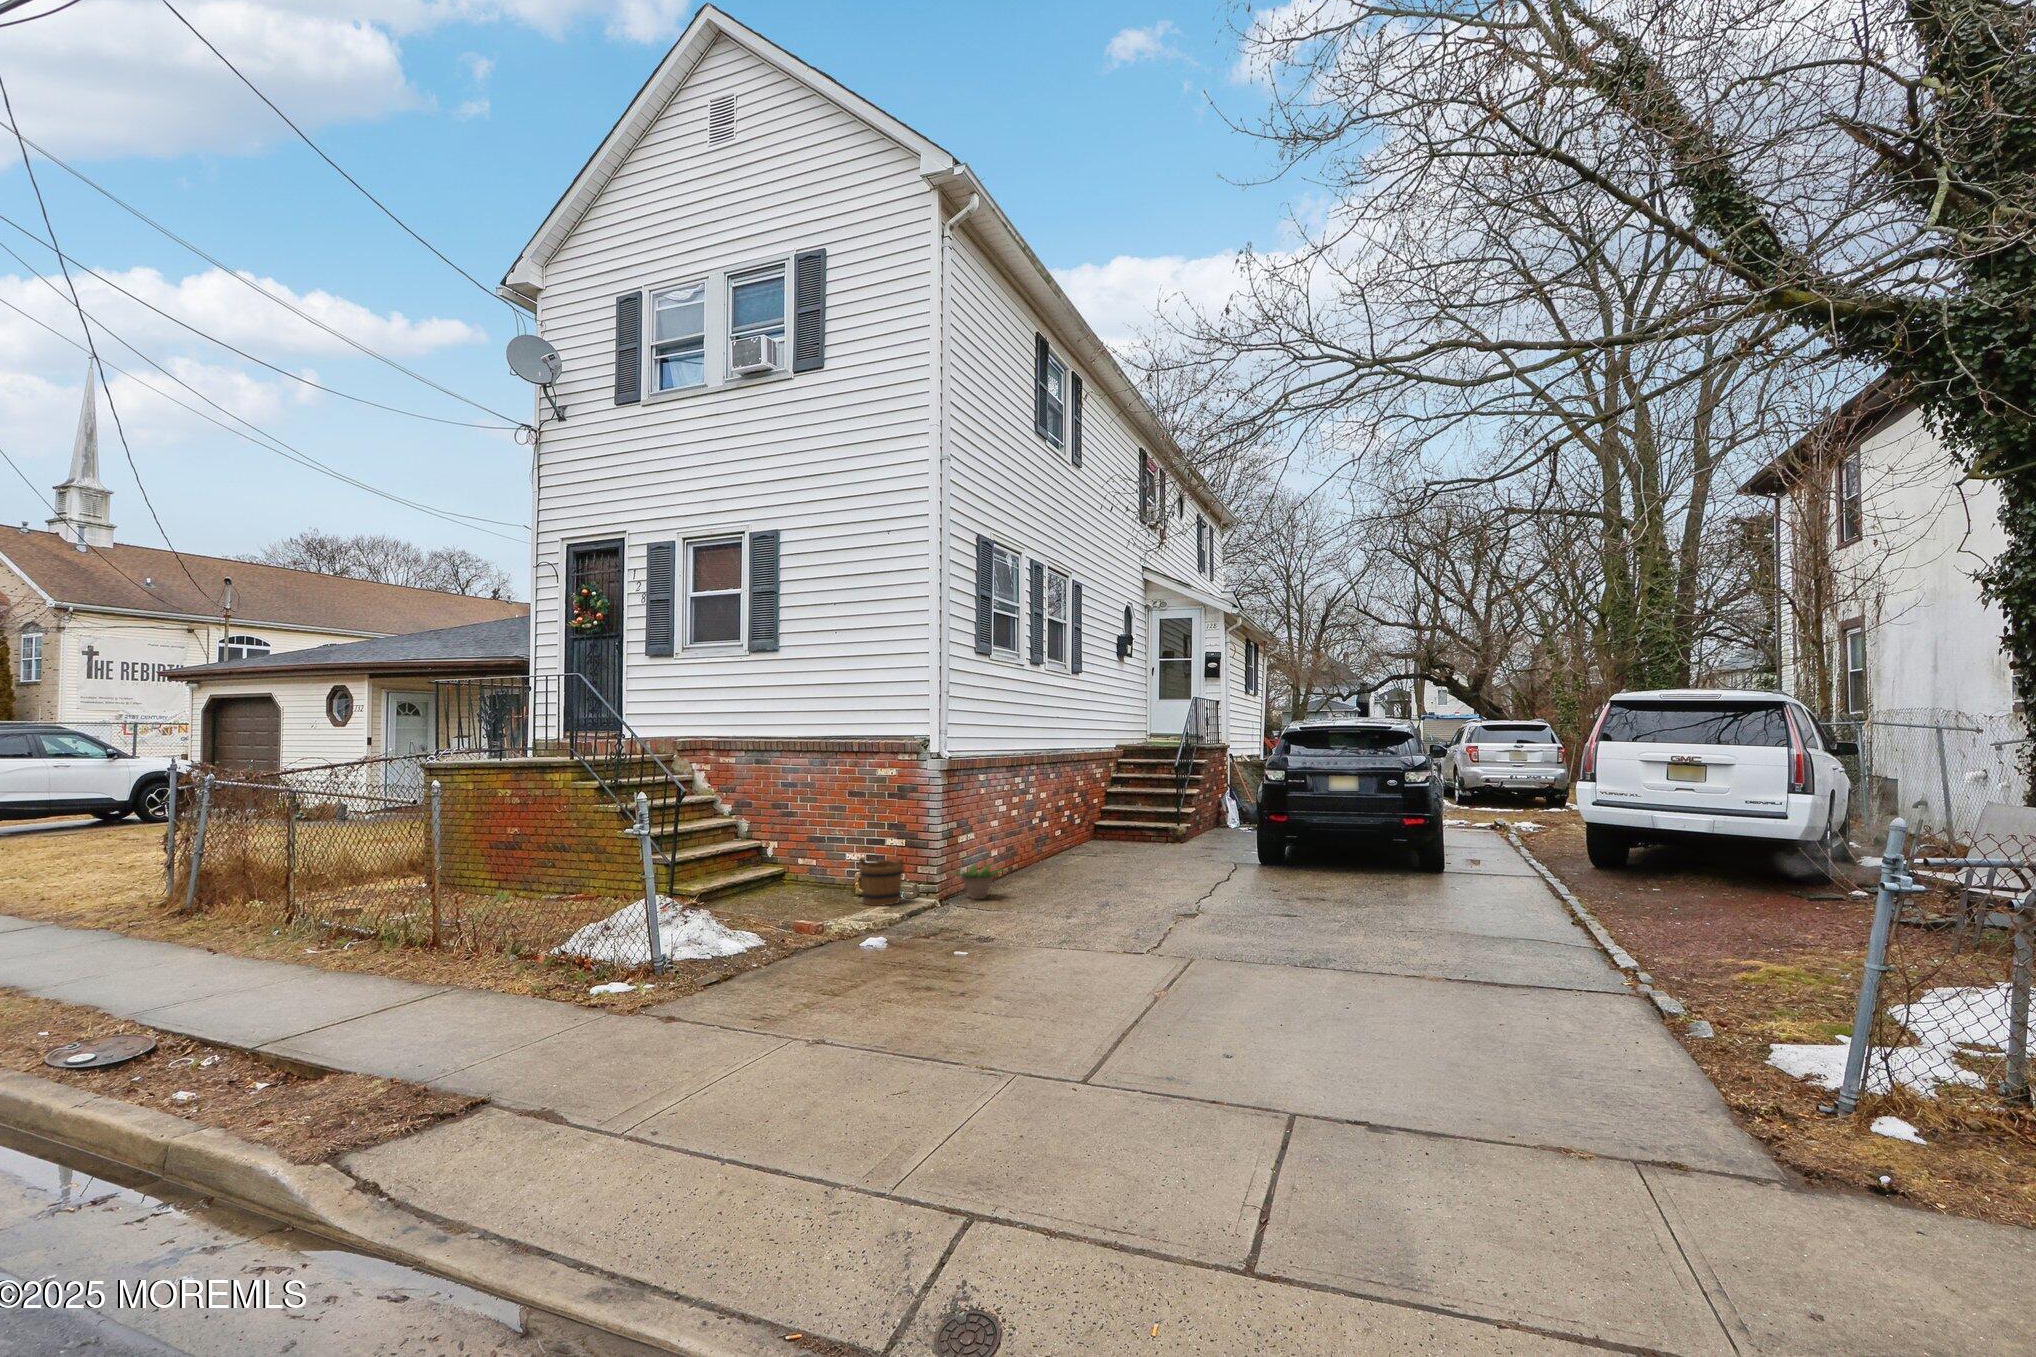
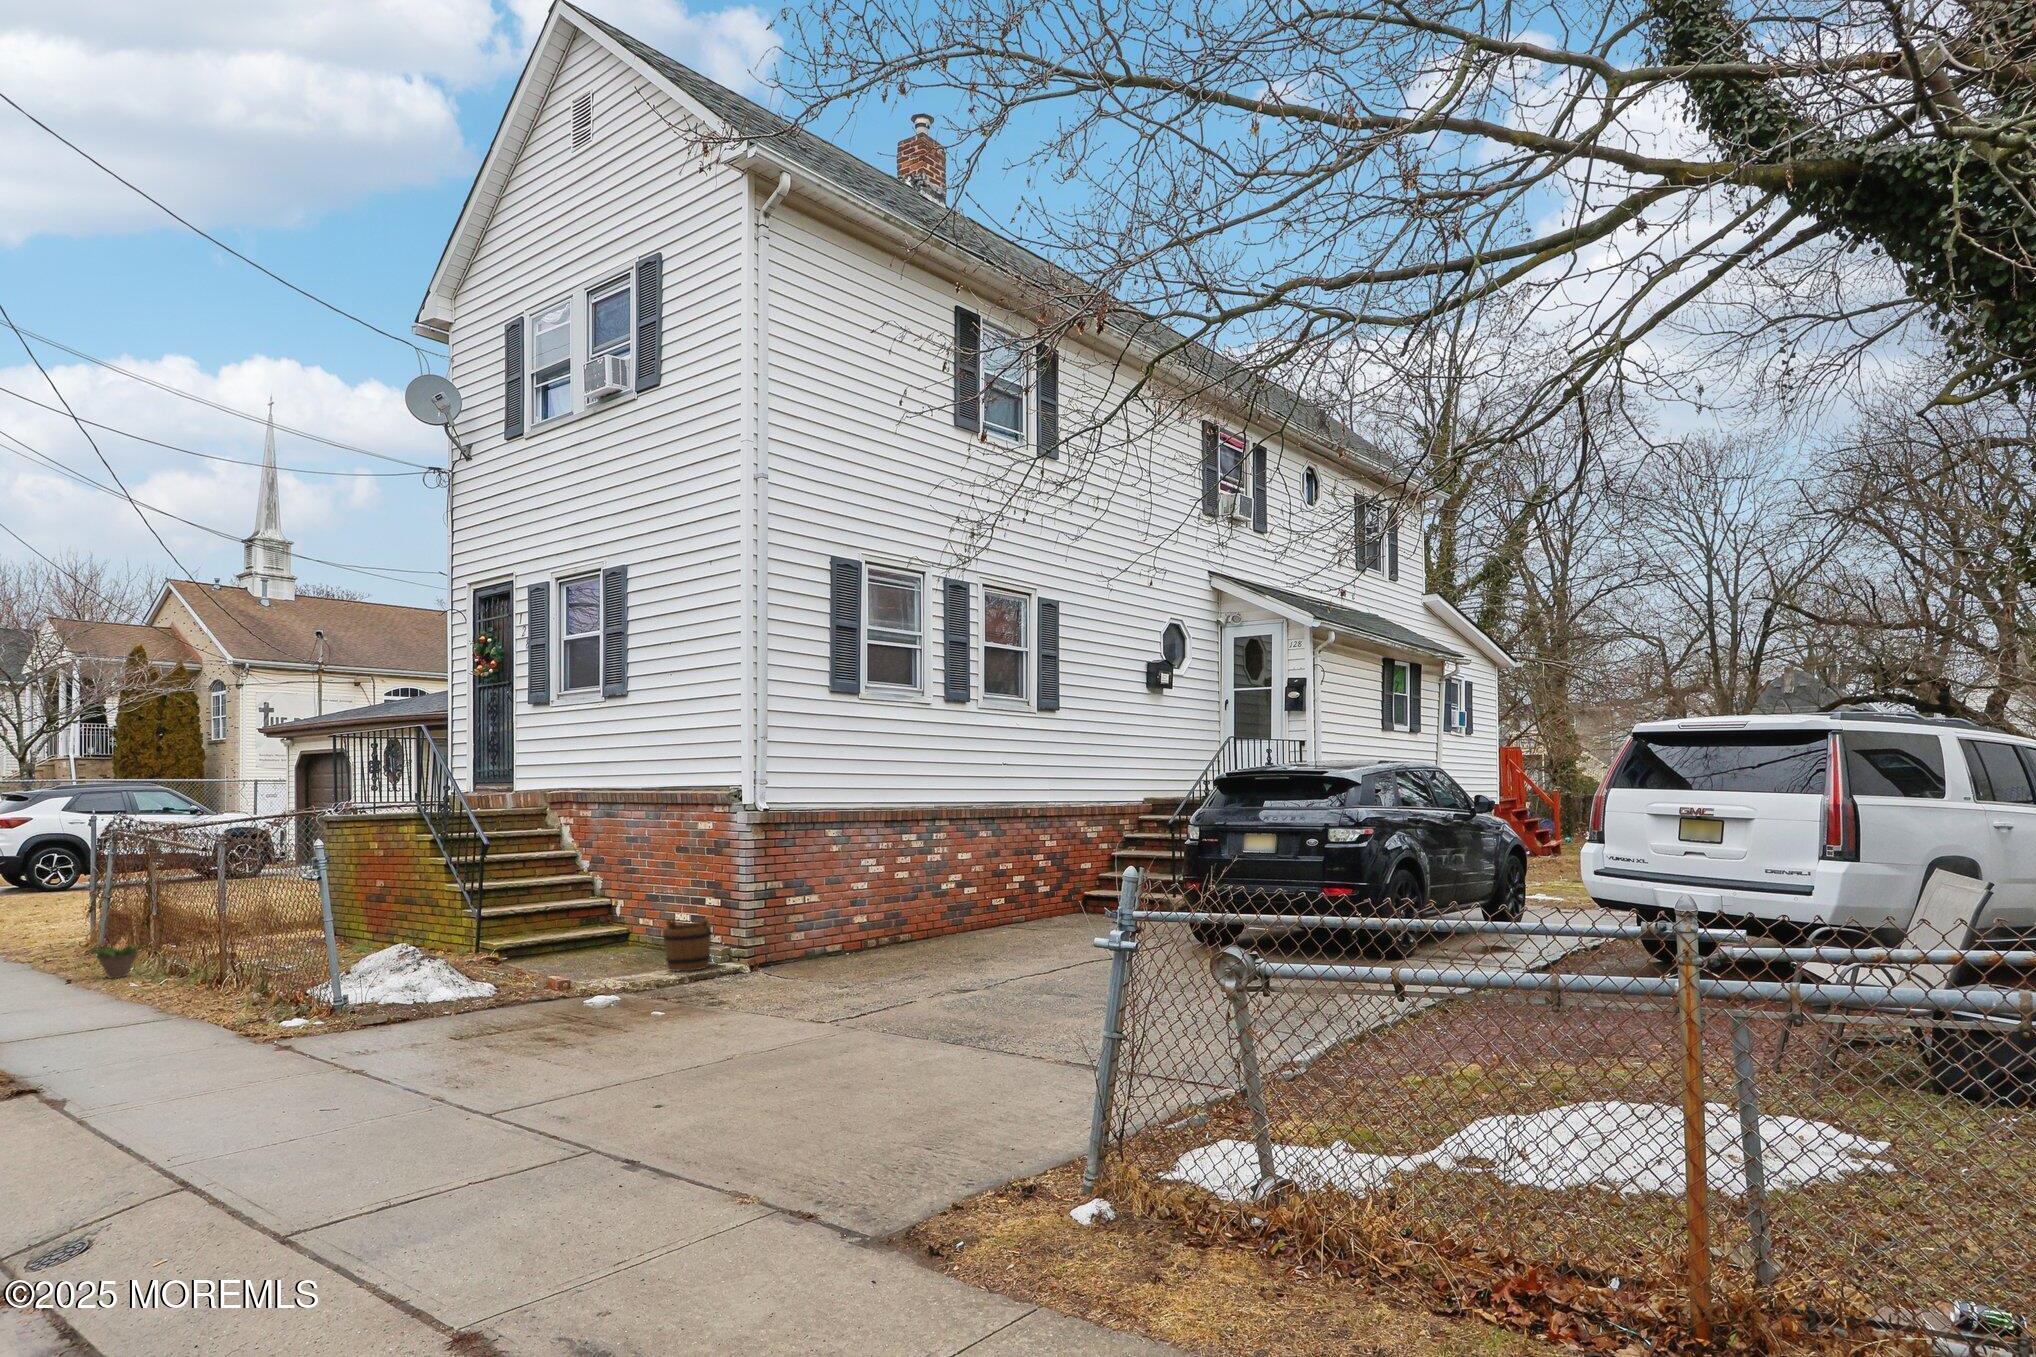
decorative plant: present [954,863,1003,899] -> present [89,944,142,978]

